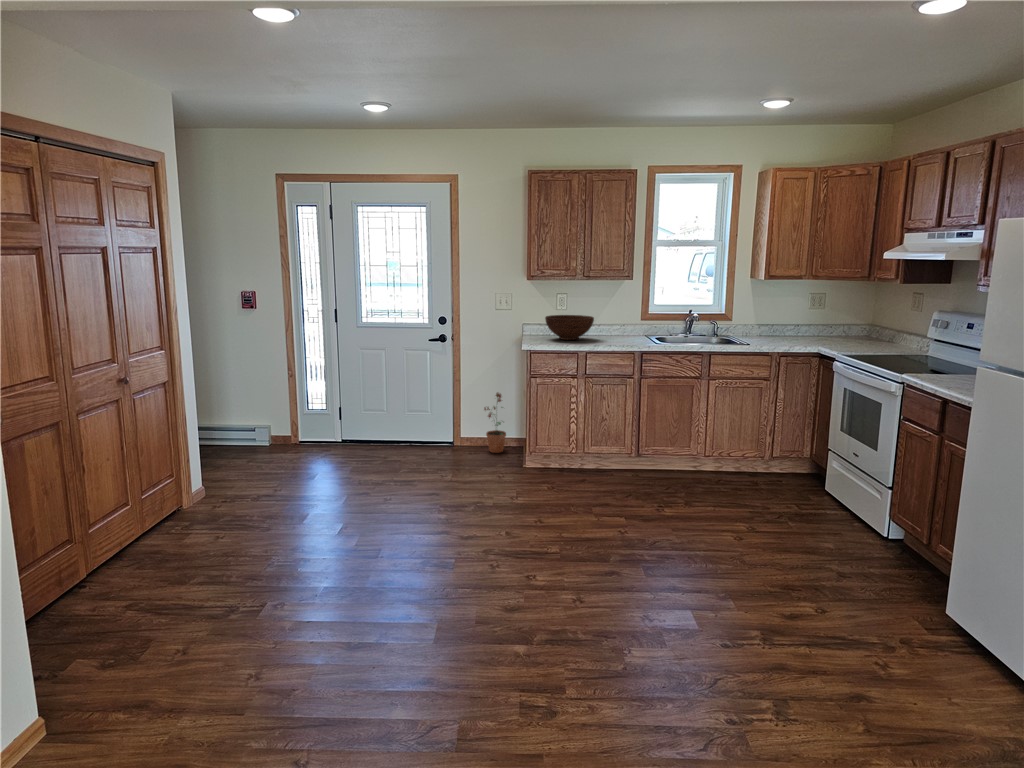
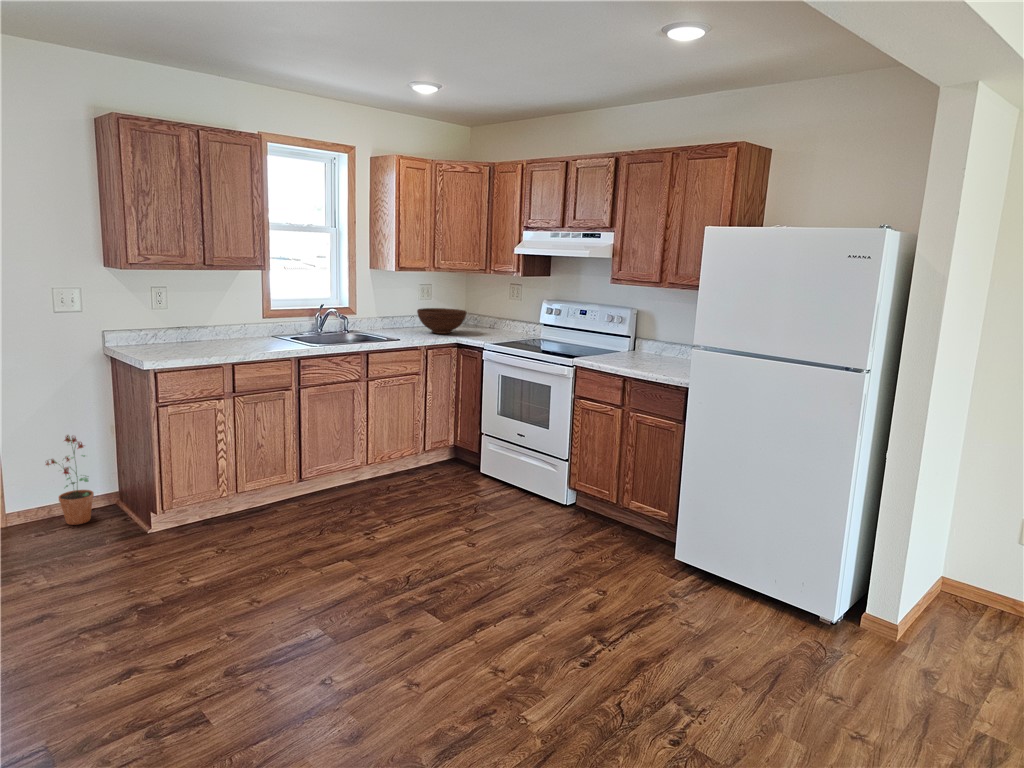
fruit bowl: present [545,315,594,340] -> present [417,308,466,334]

